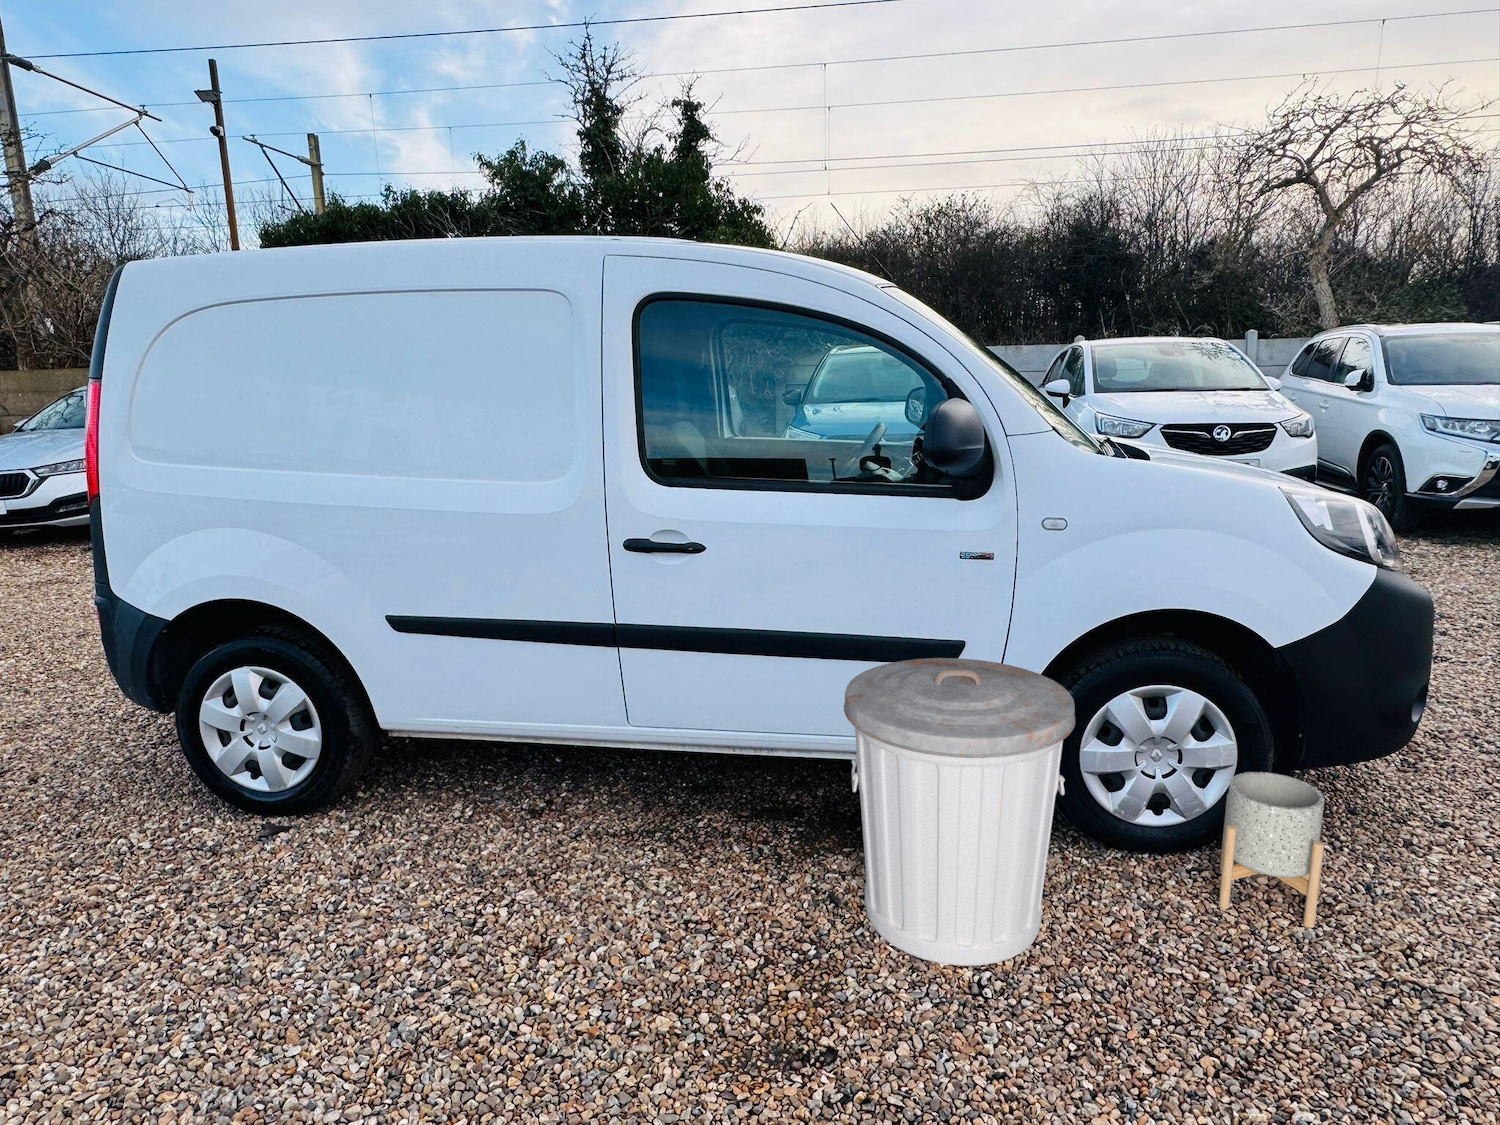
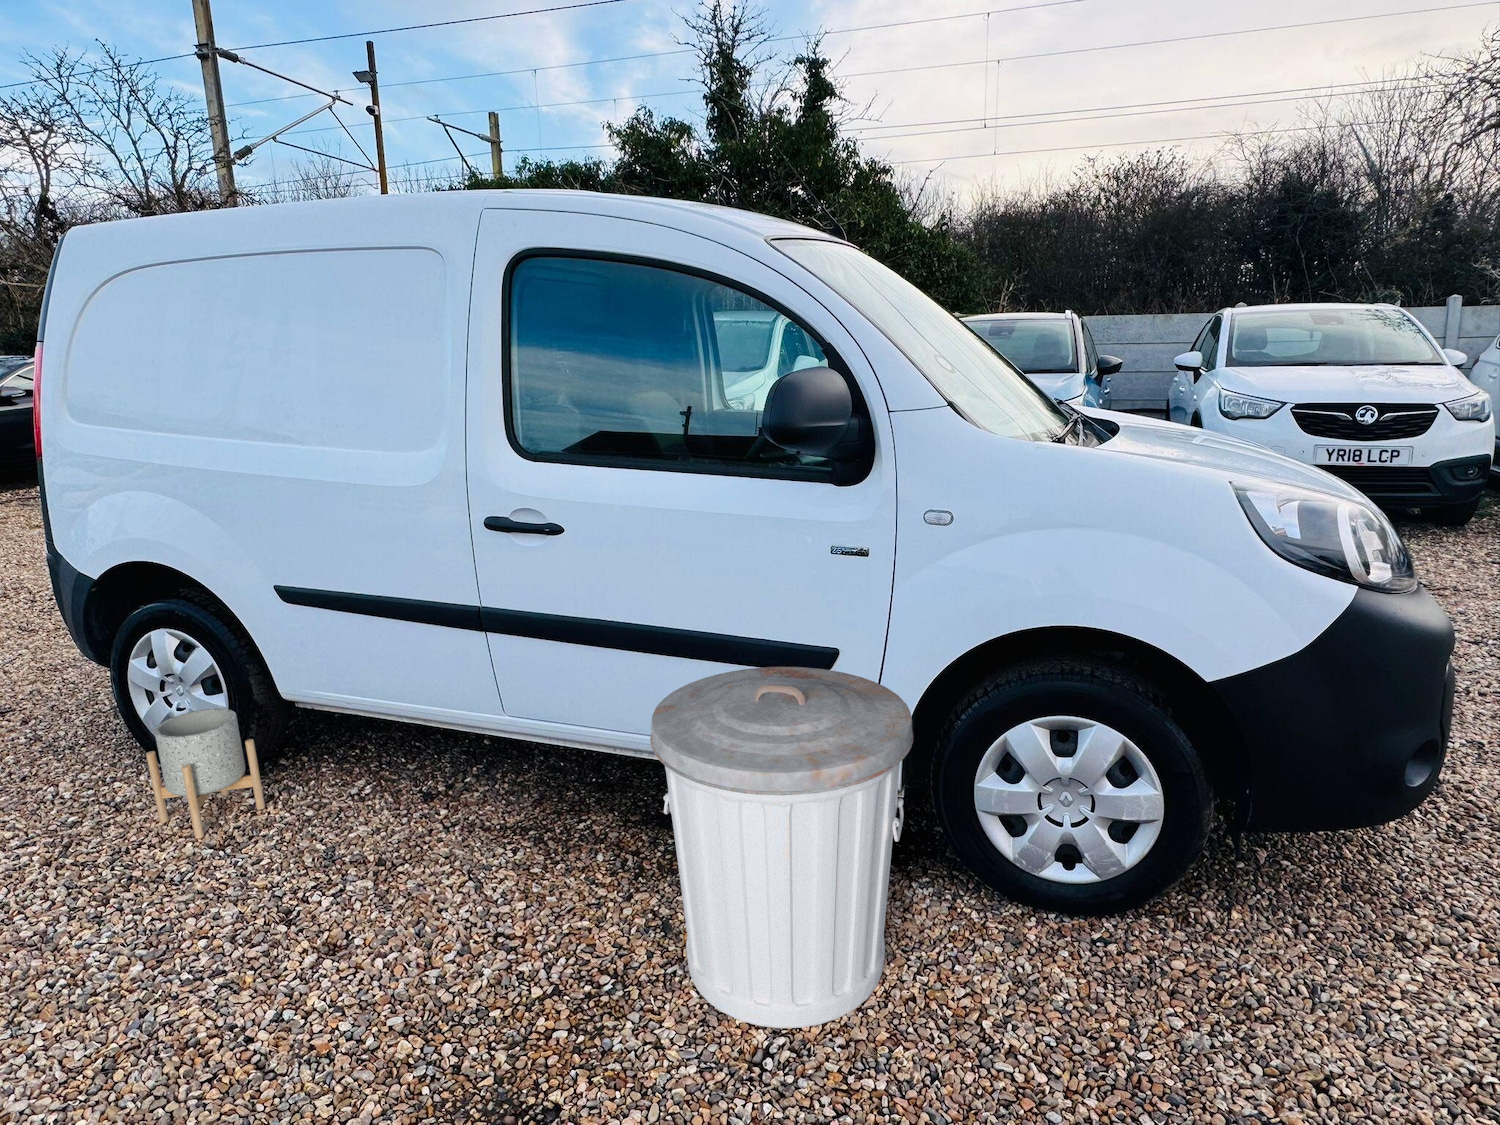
planter: present [1219,772,1324,928] -> present [146,708,265,839]

